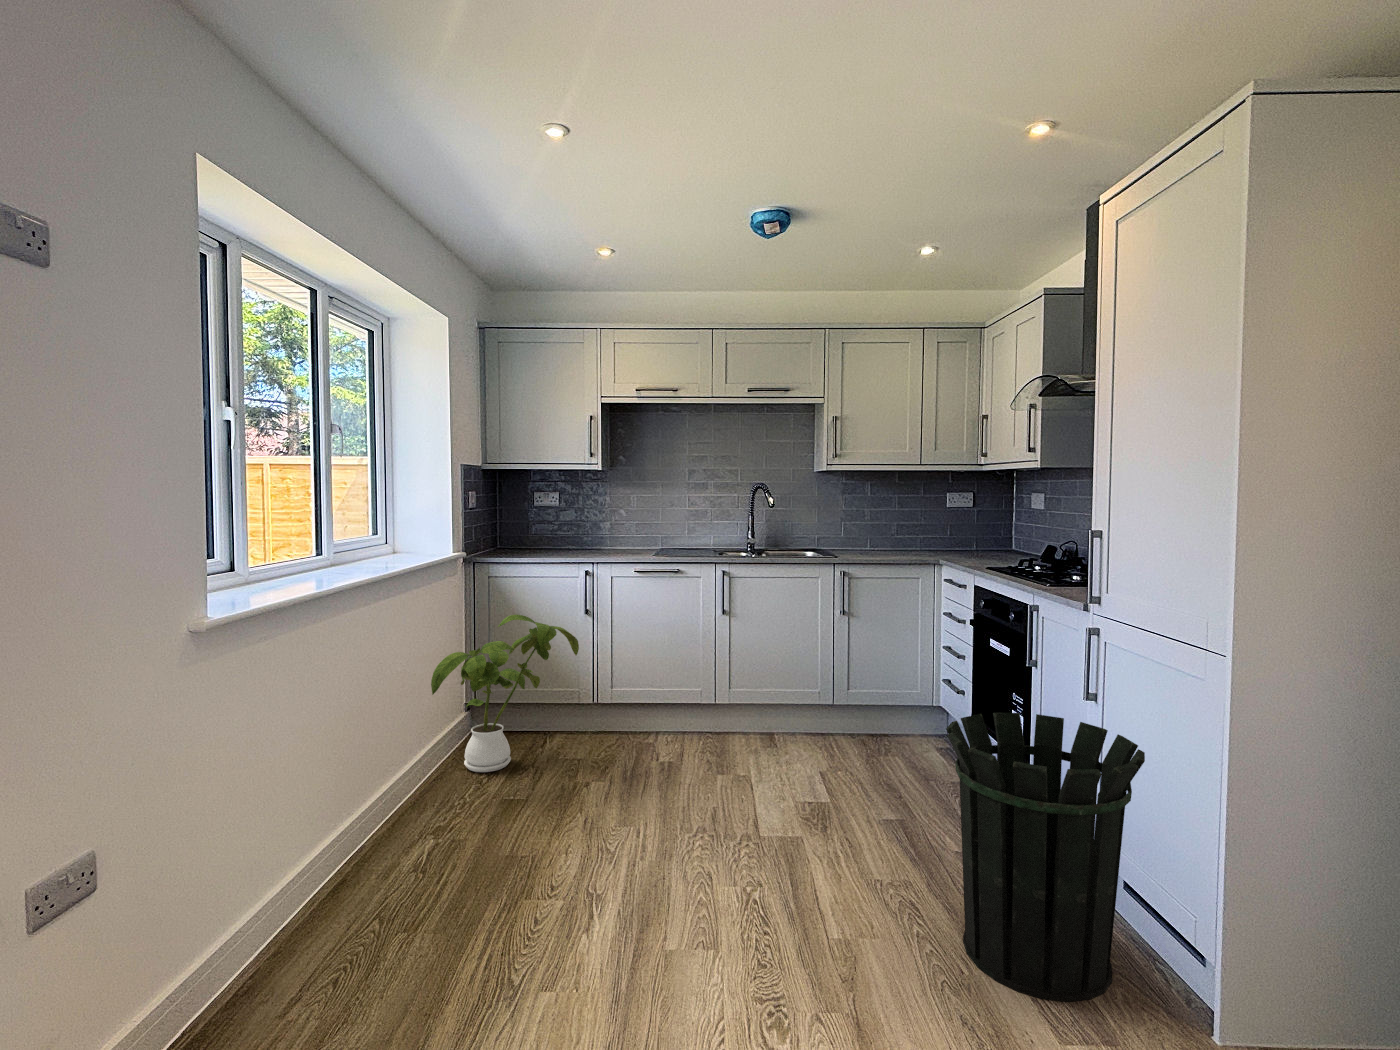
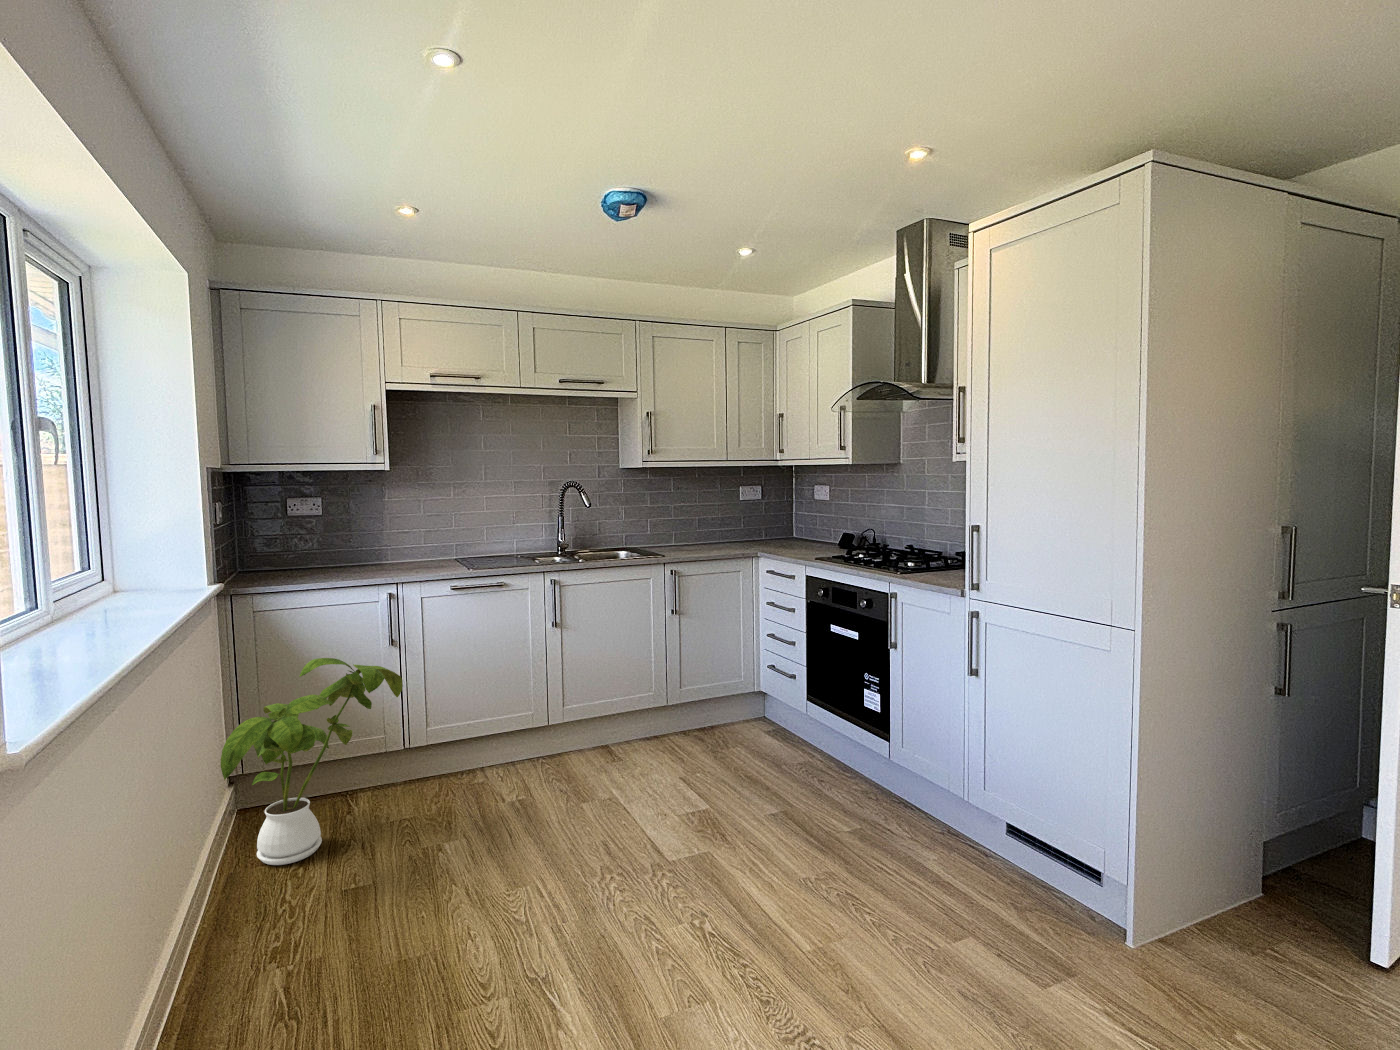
waste bin: present [946,713,1145,1002] -> none [888,696,1063,951]

